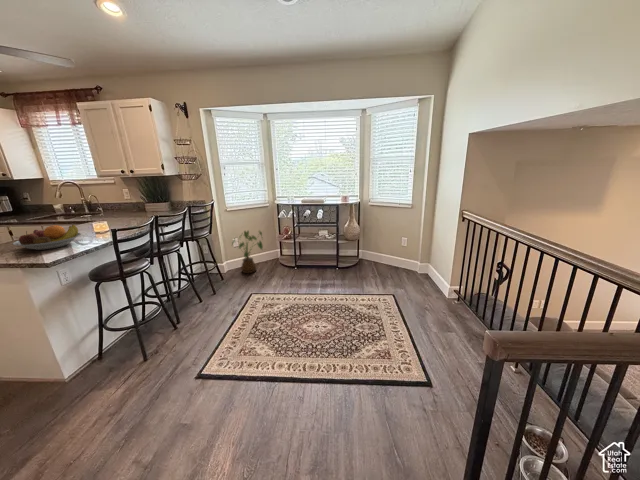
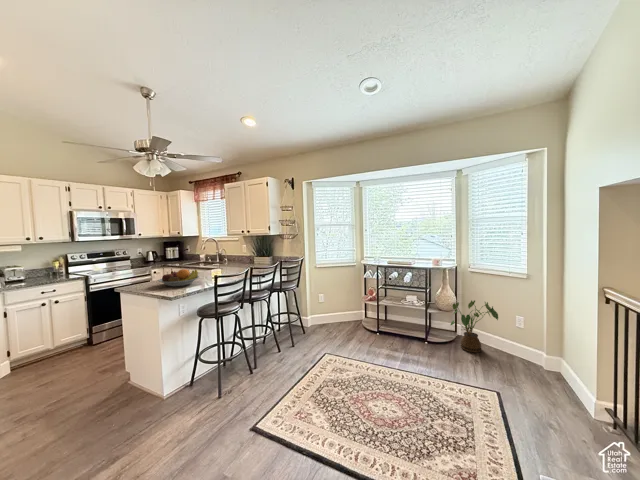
house plant: present [233,231,263,273] -> present [451,300,498,352]

